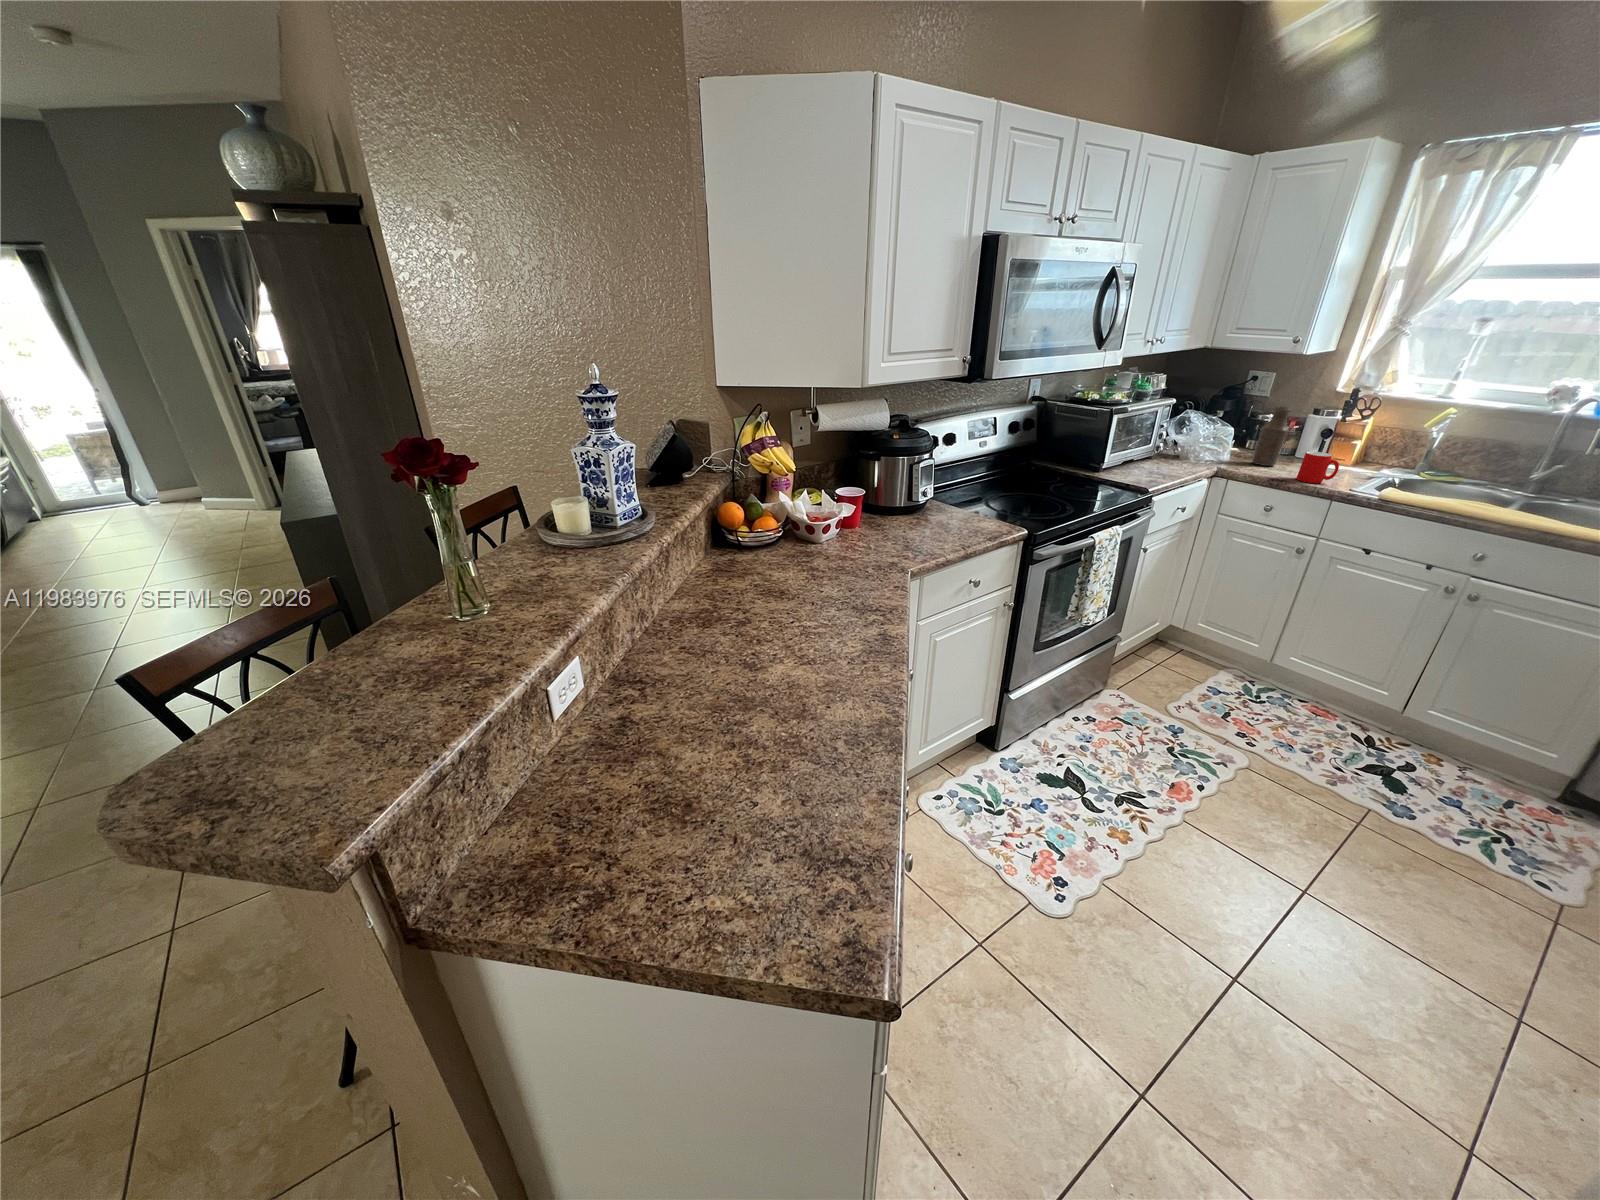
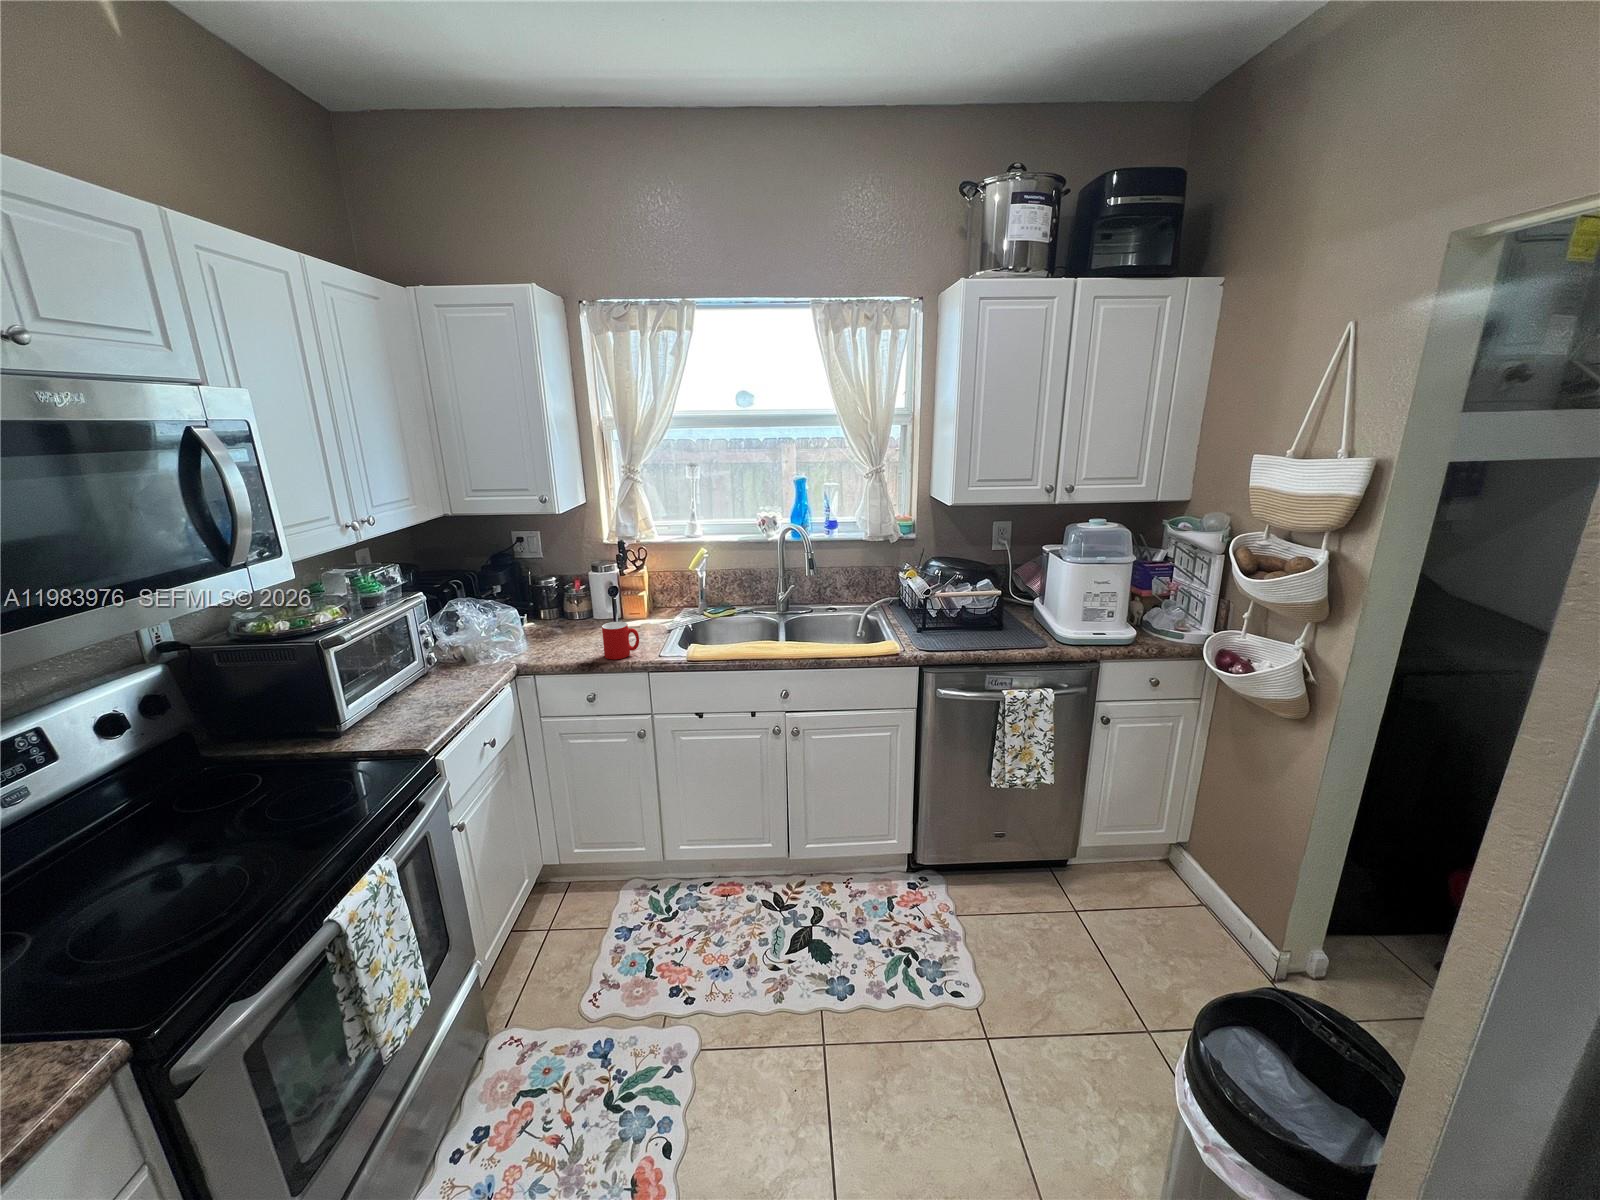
bottle: present [1252,406,1293,466] -> none [549,575,579,645]

